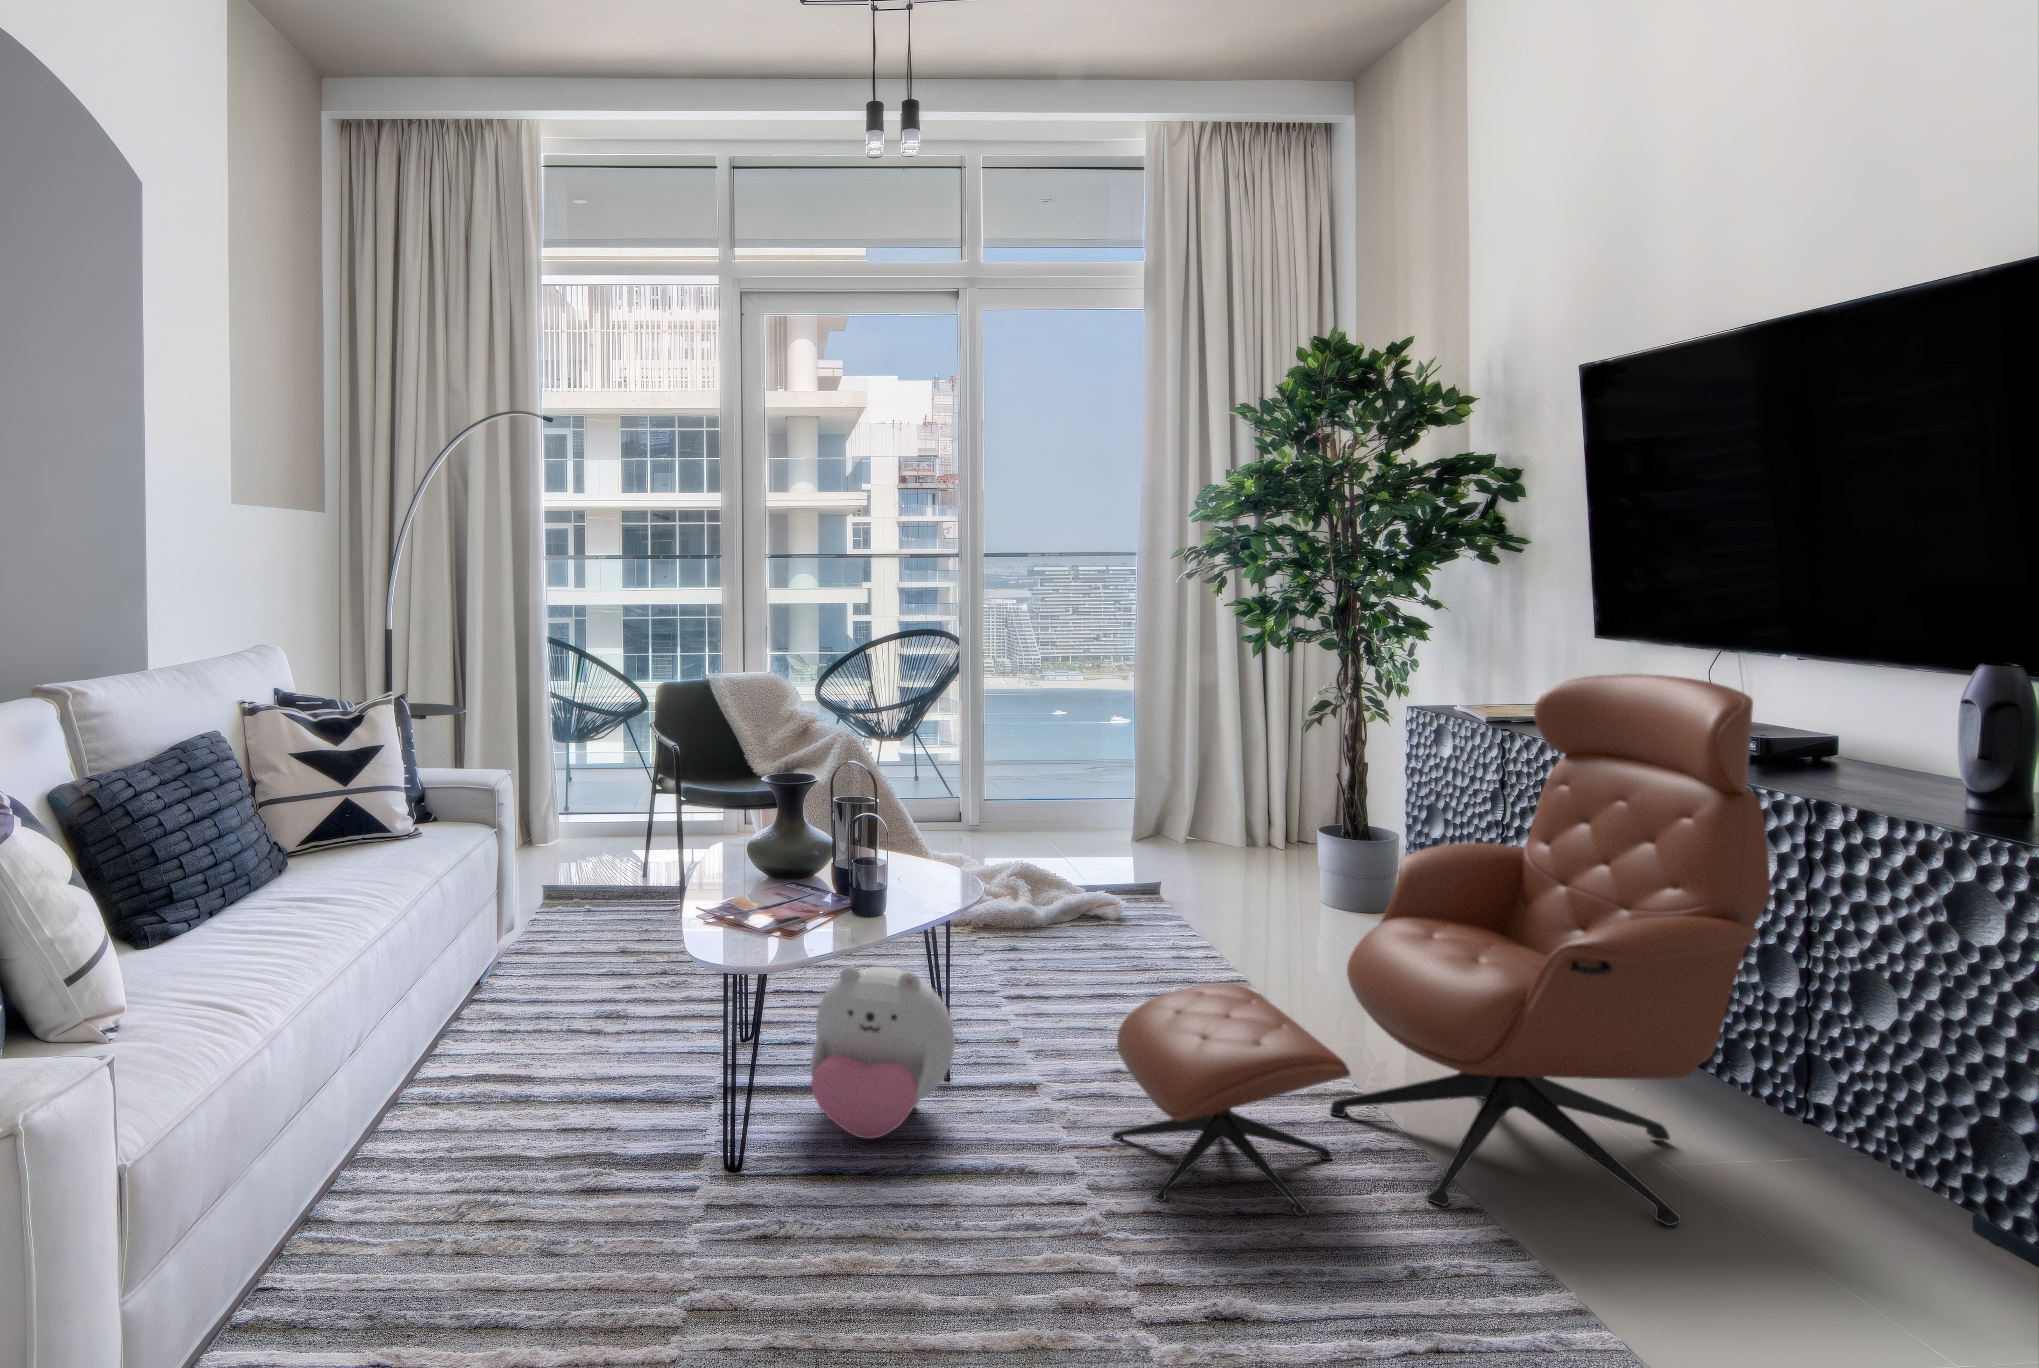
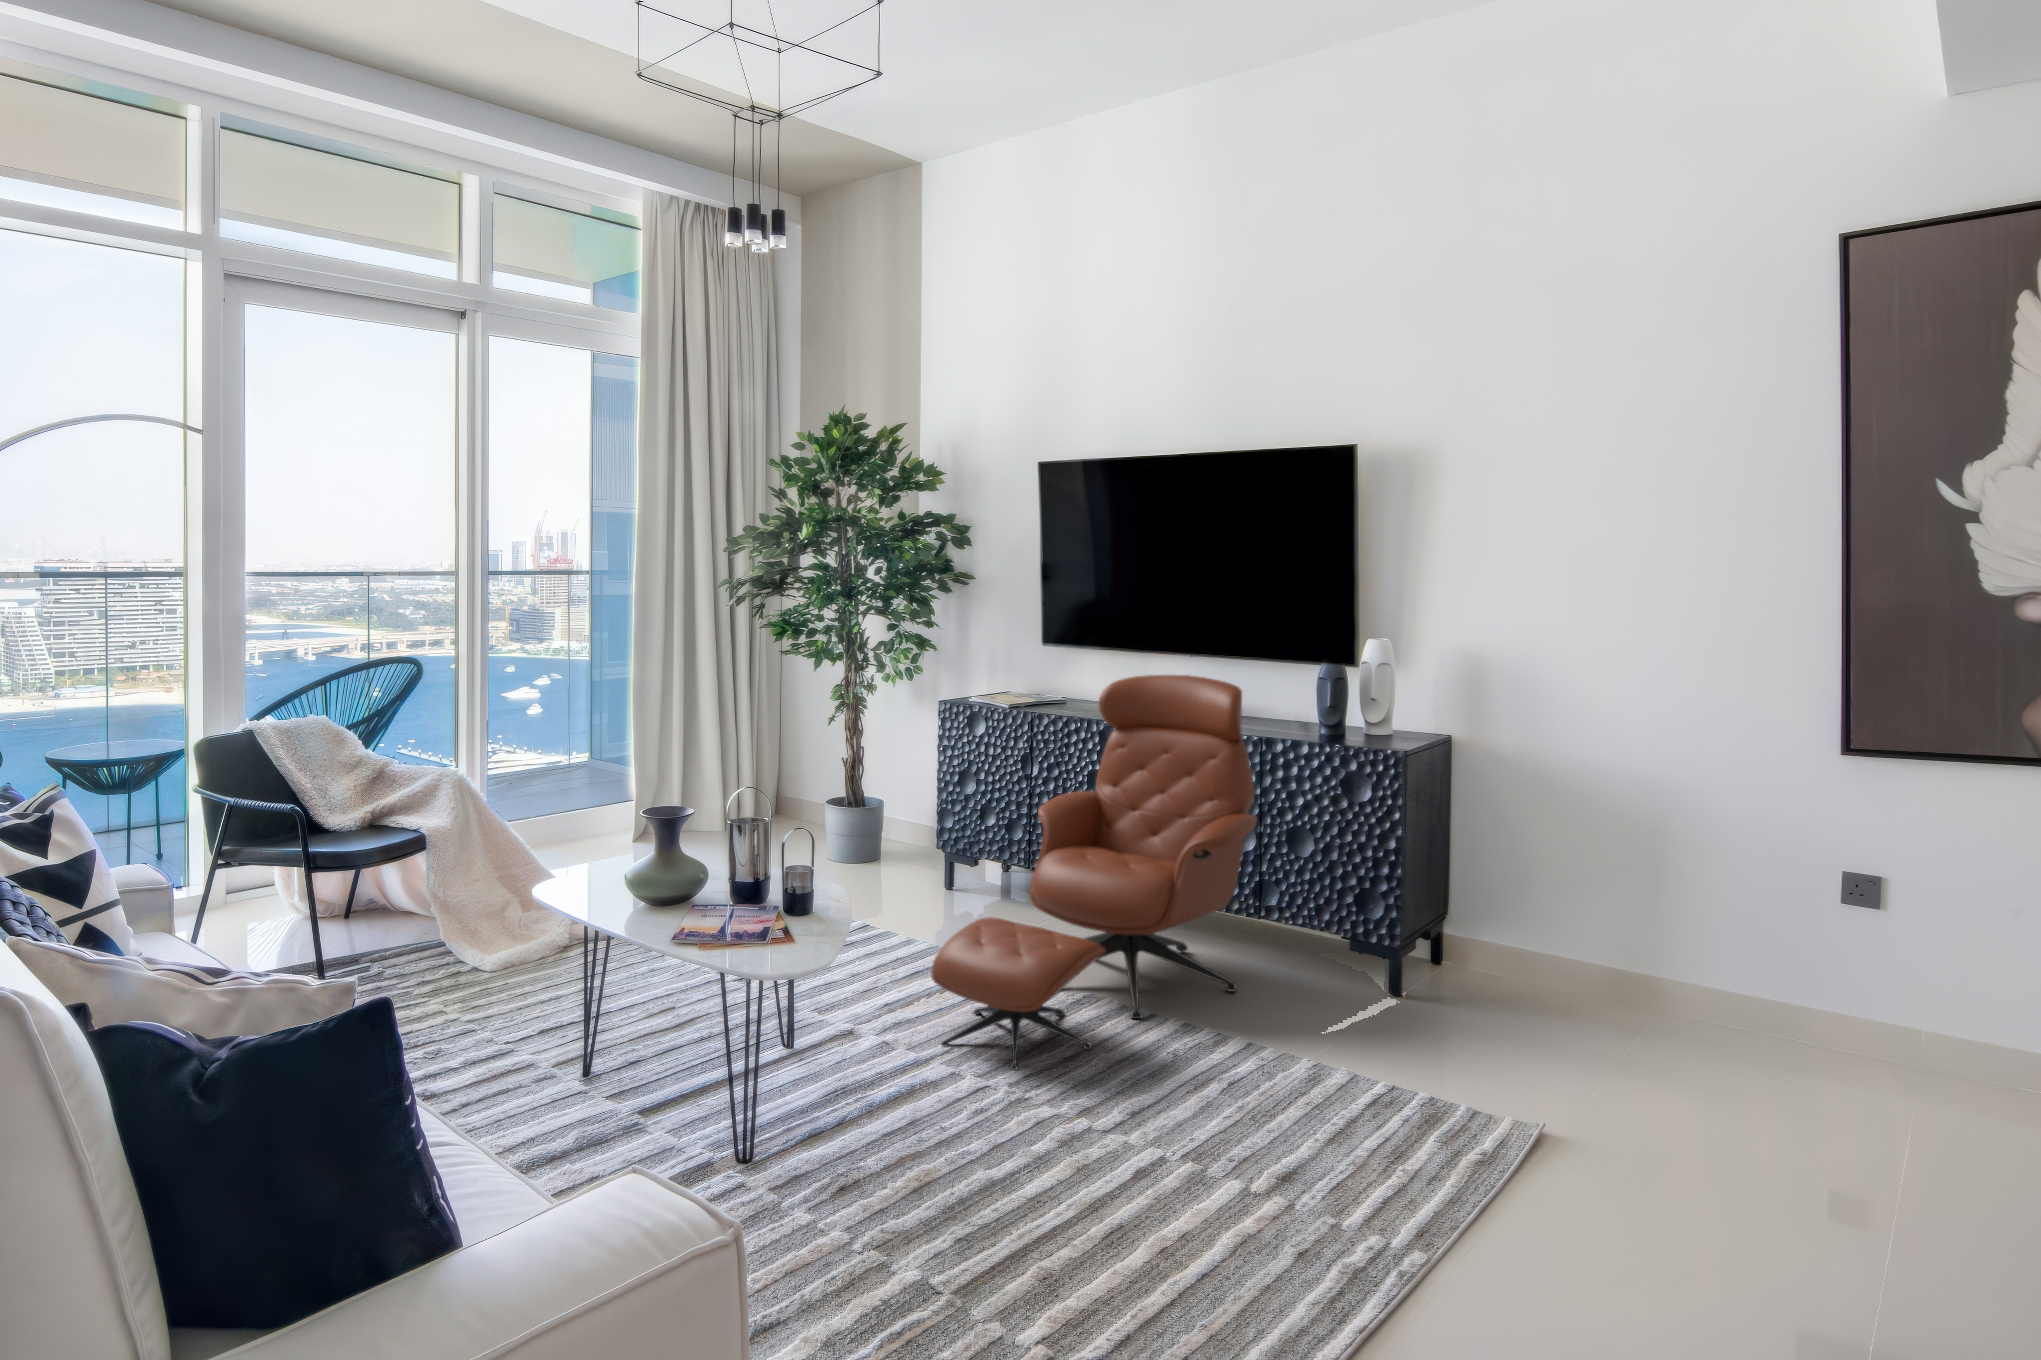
plush toy: present [810,966,955,1139] -> none [726,965,844,1104]

